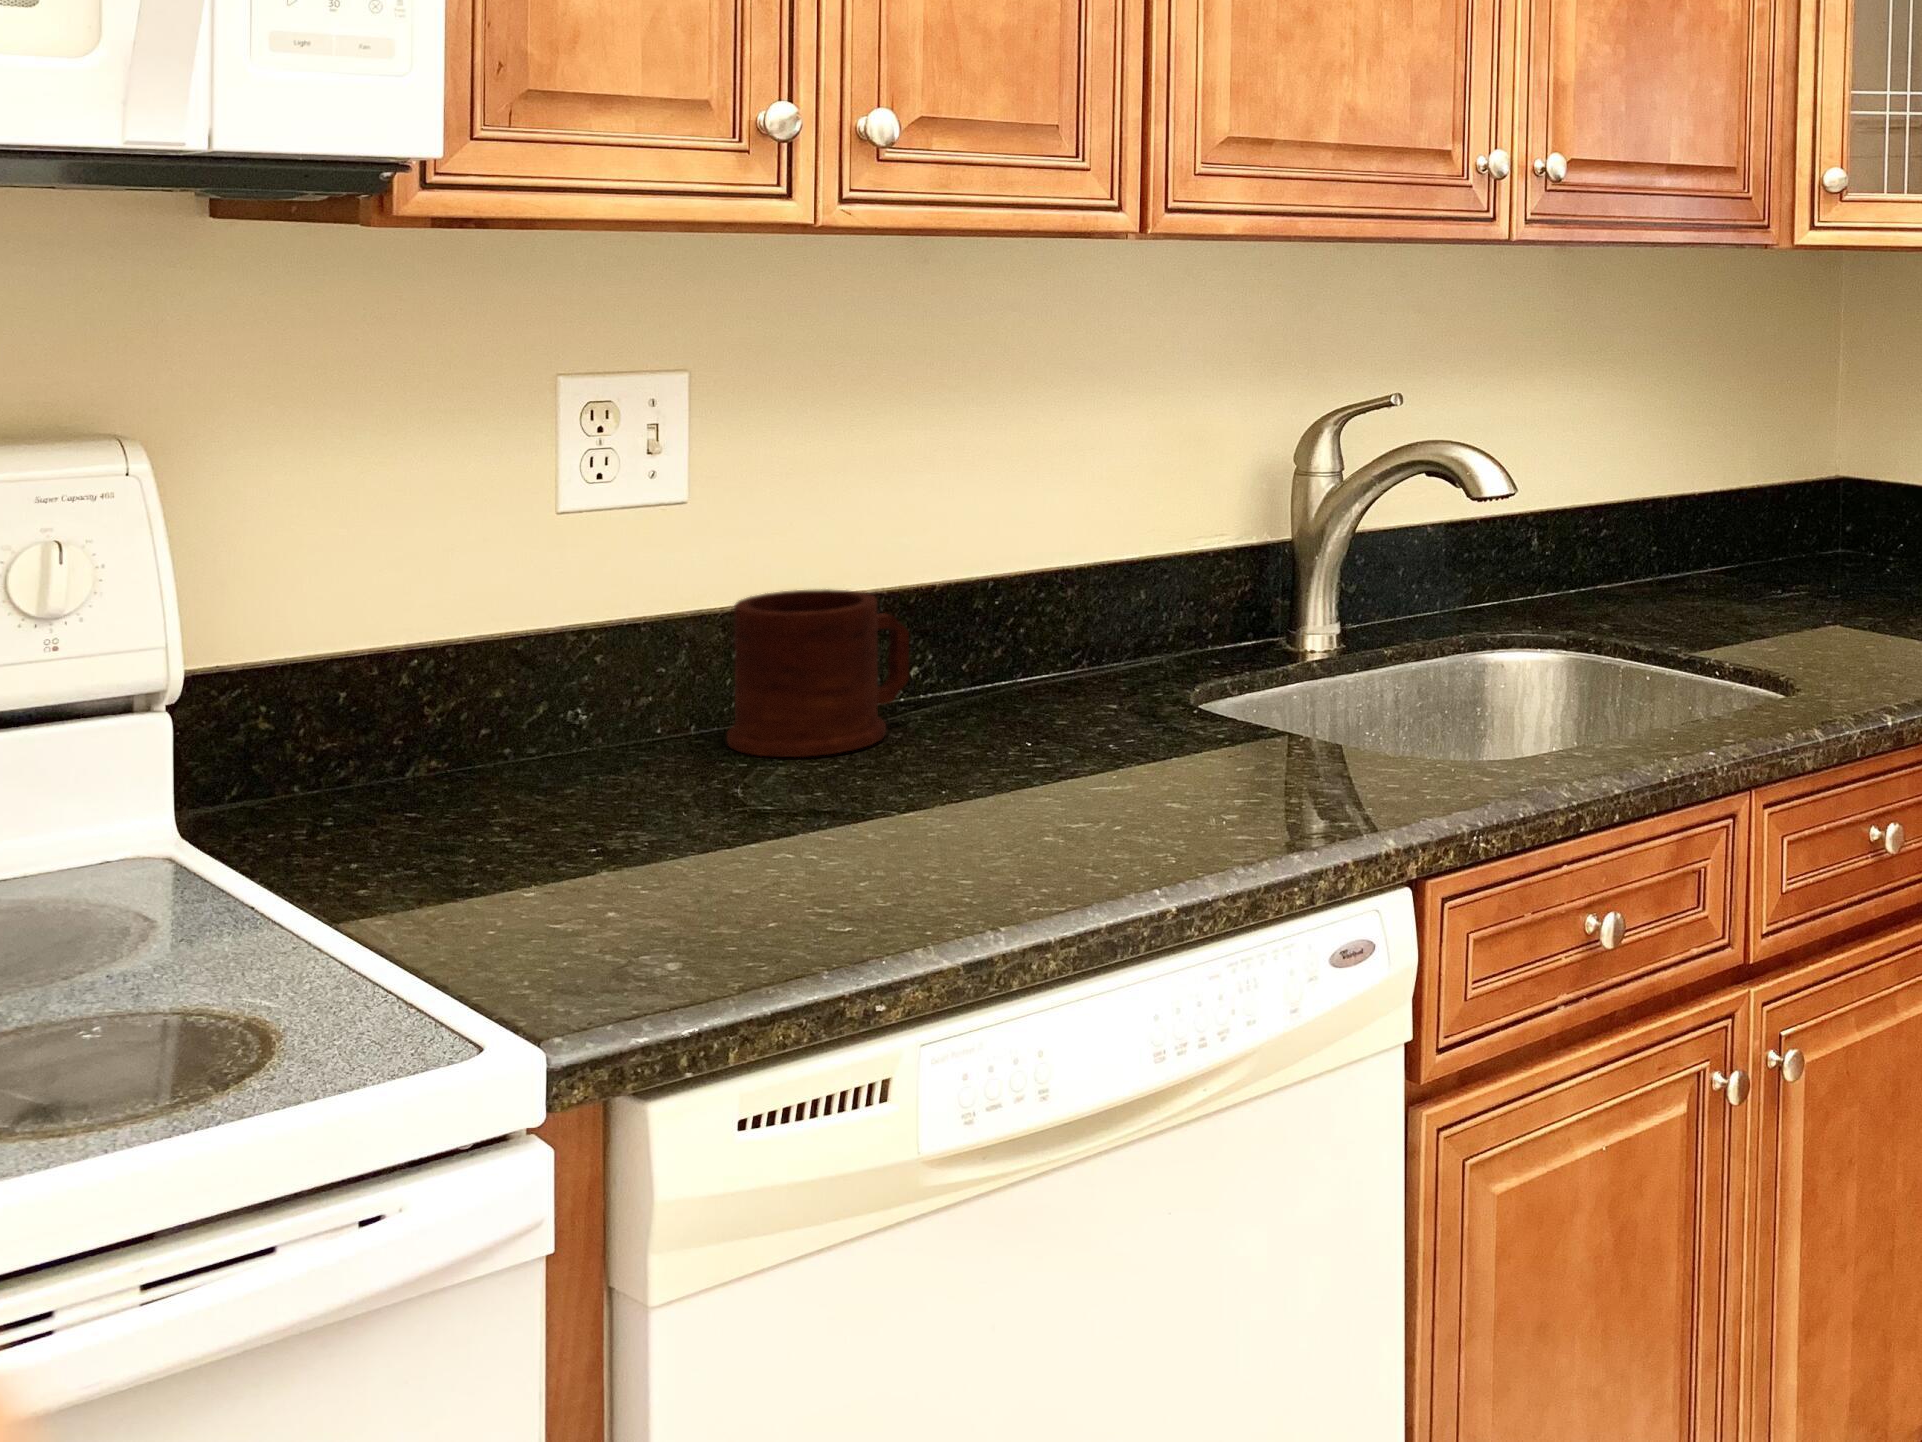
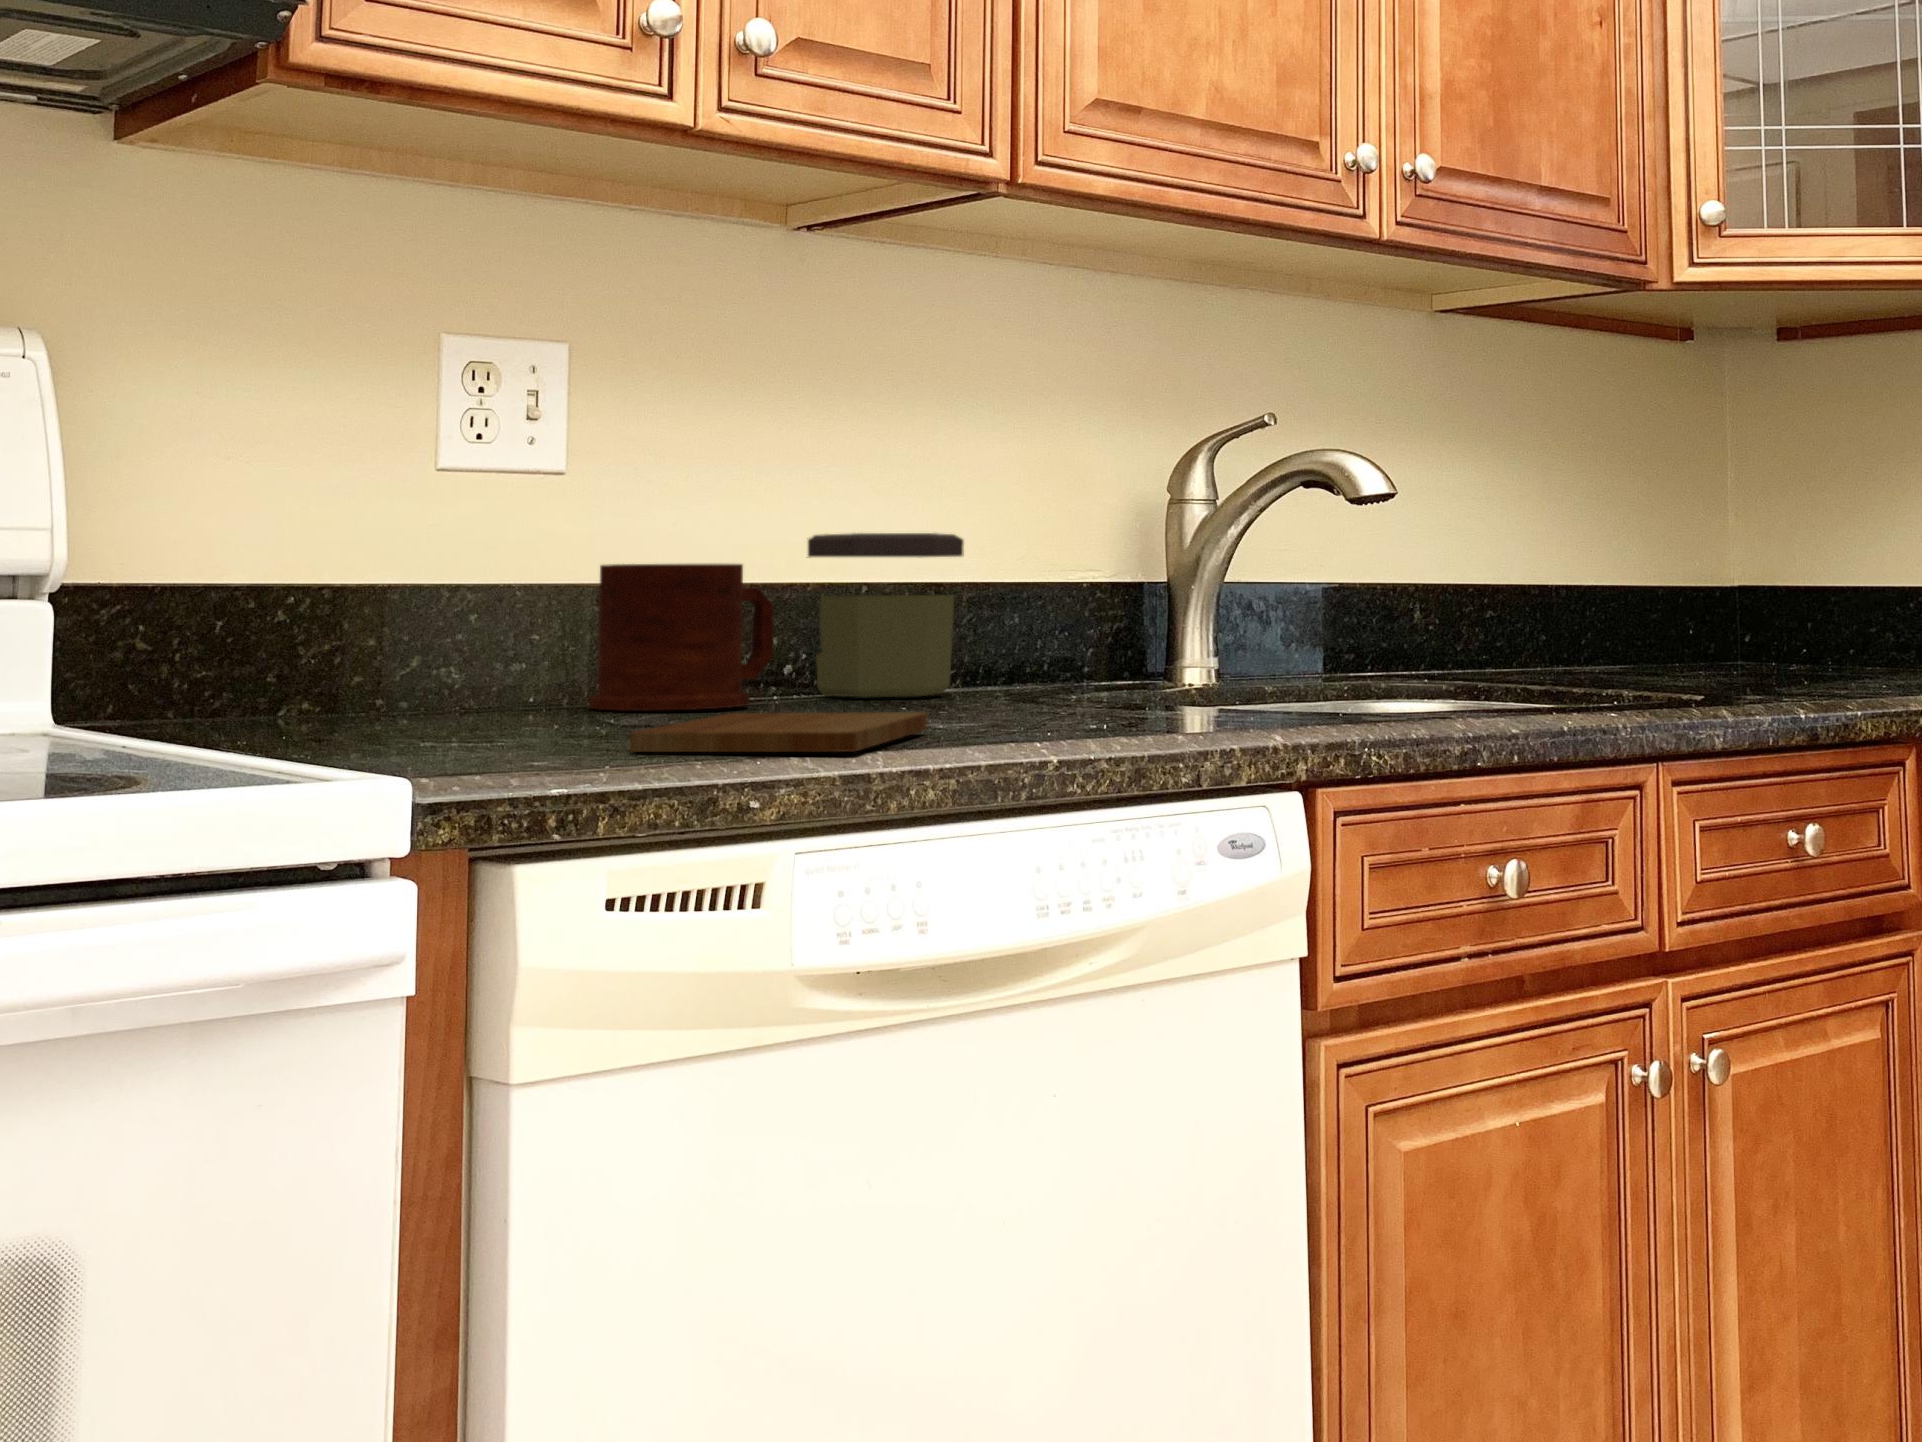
jar: none [941,524,1097,700] -> present [808,533,964,697]
cutting board: none [759,816,1055,933] -> present [630,712,927,752]

